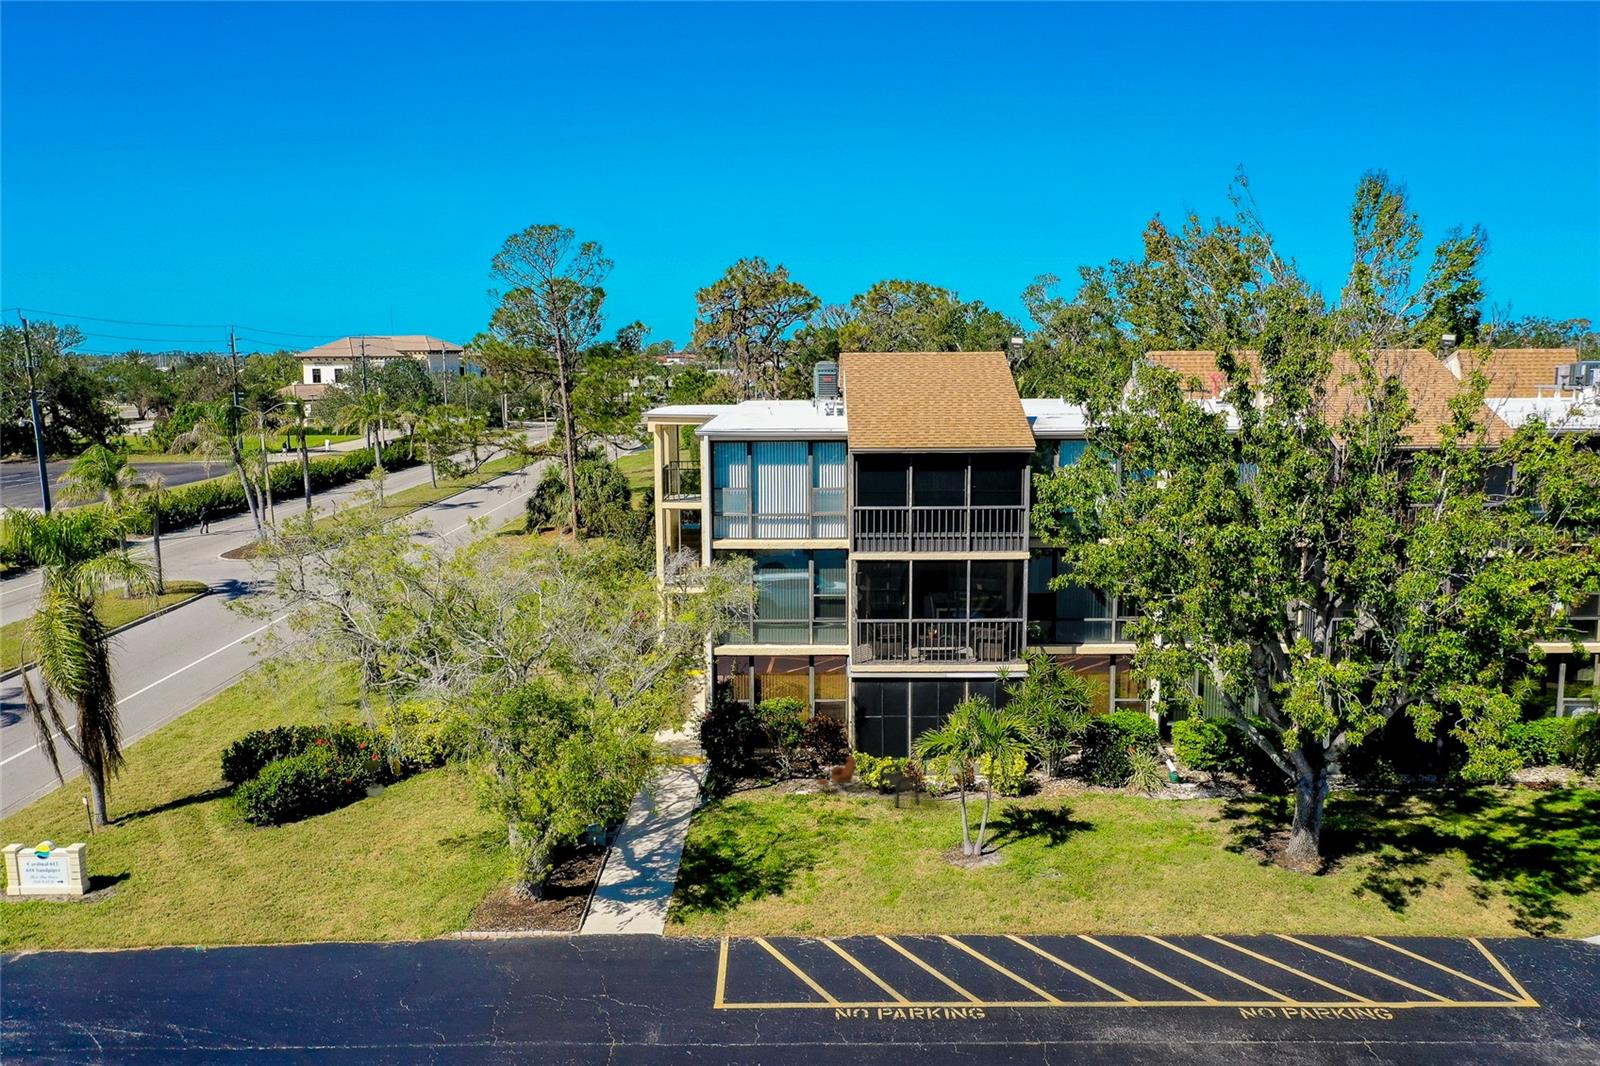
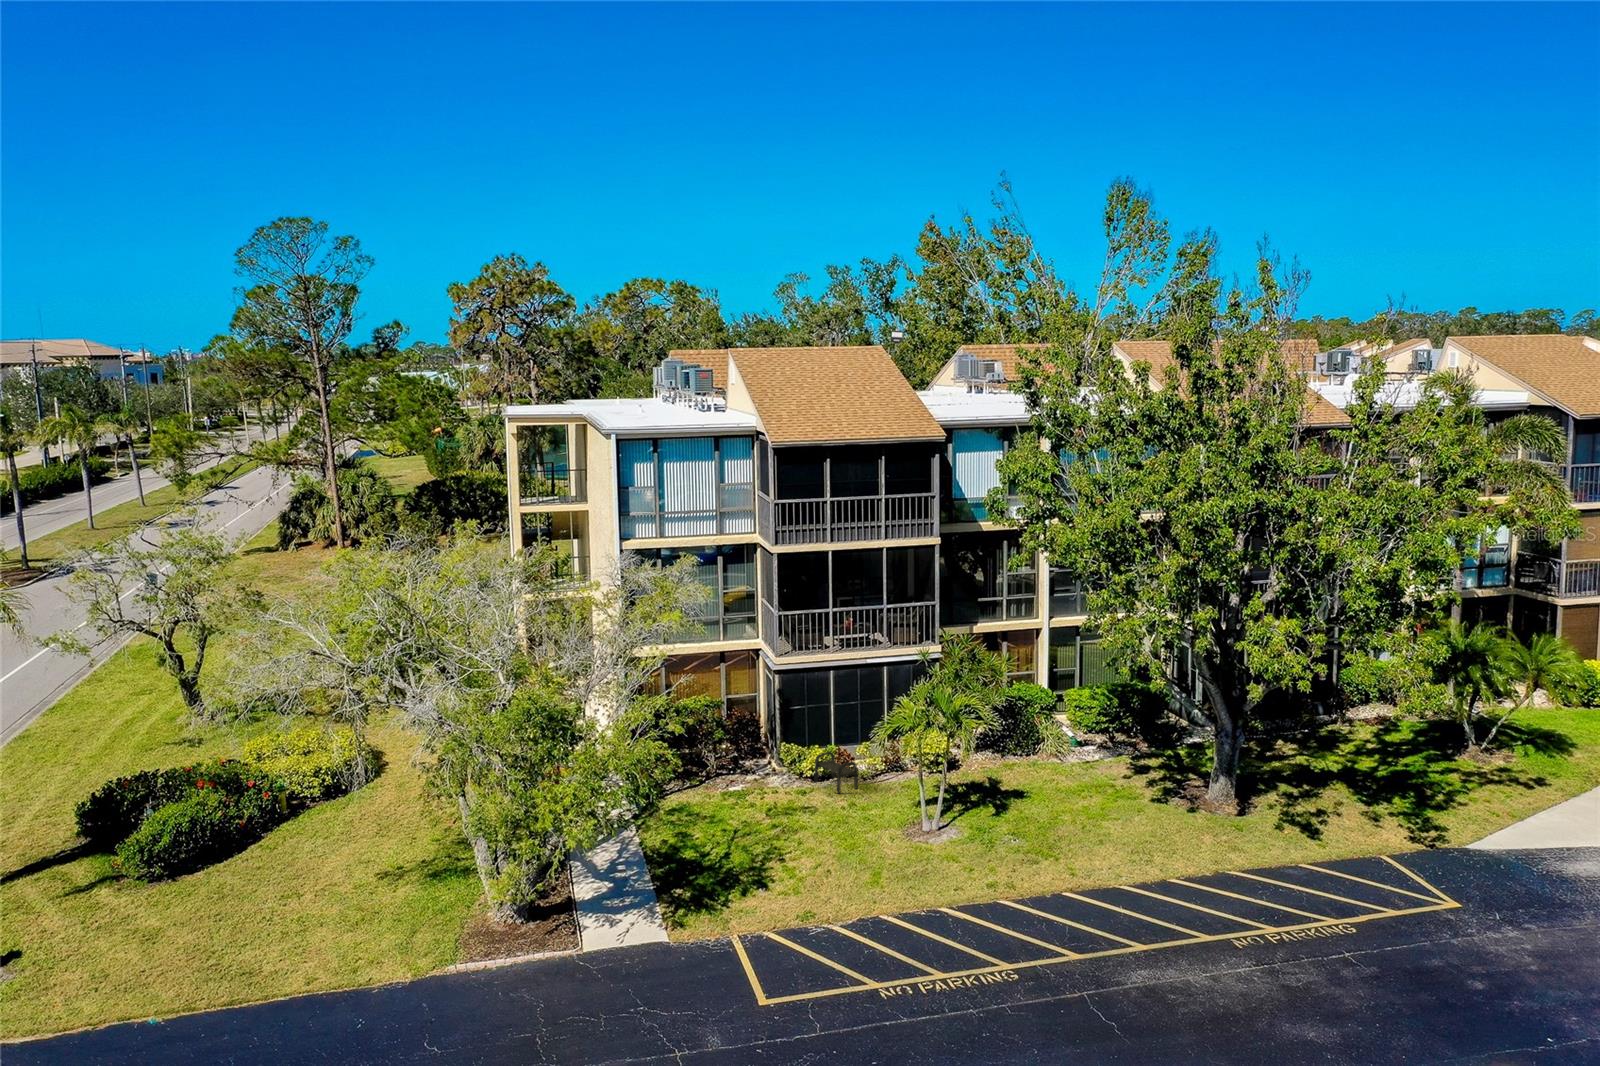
lounge chair: present [817,756,856,791] -> none [753,748,789,788]
potted tree: present [363,760,383,797] -> none [258,797,281,838]

